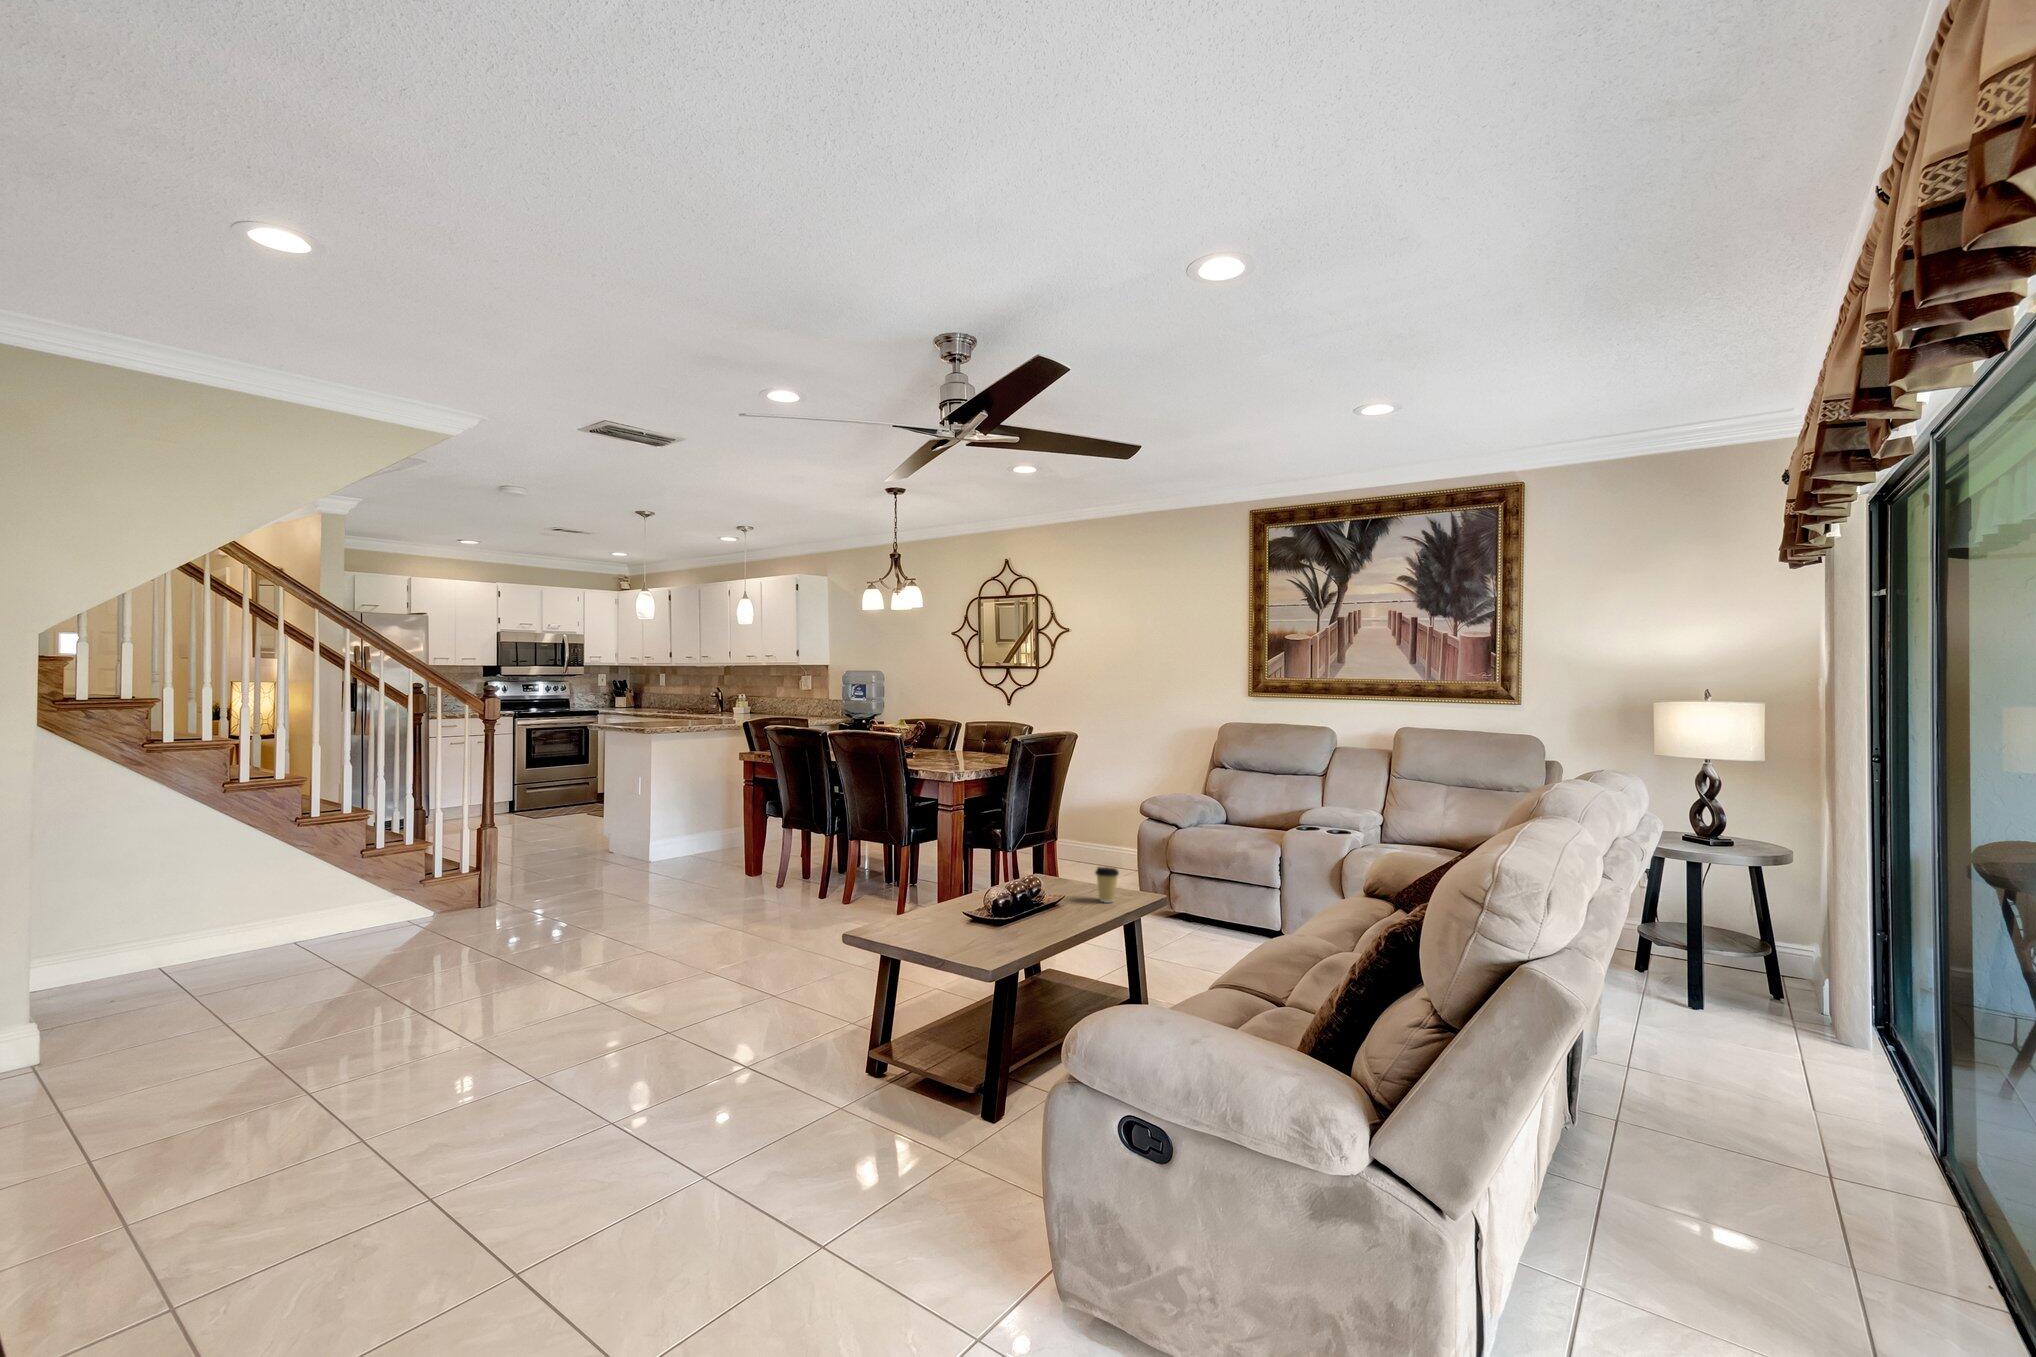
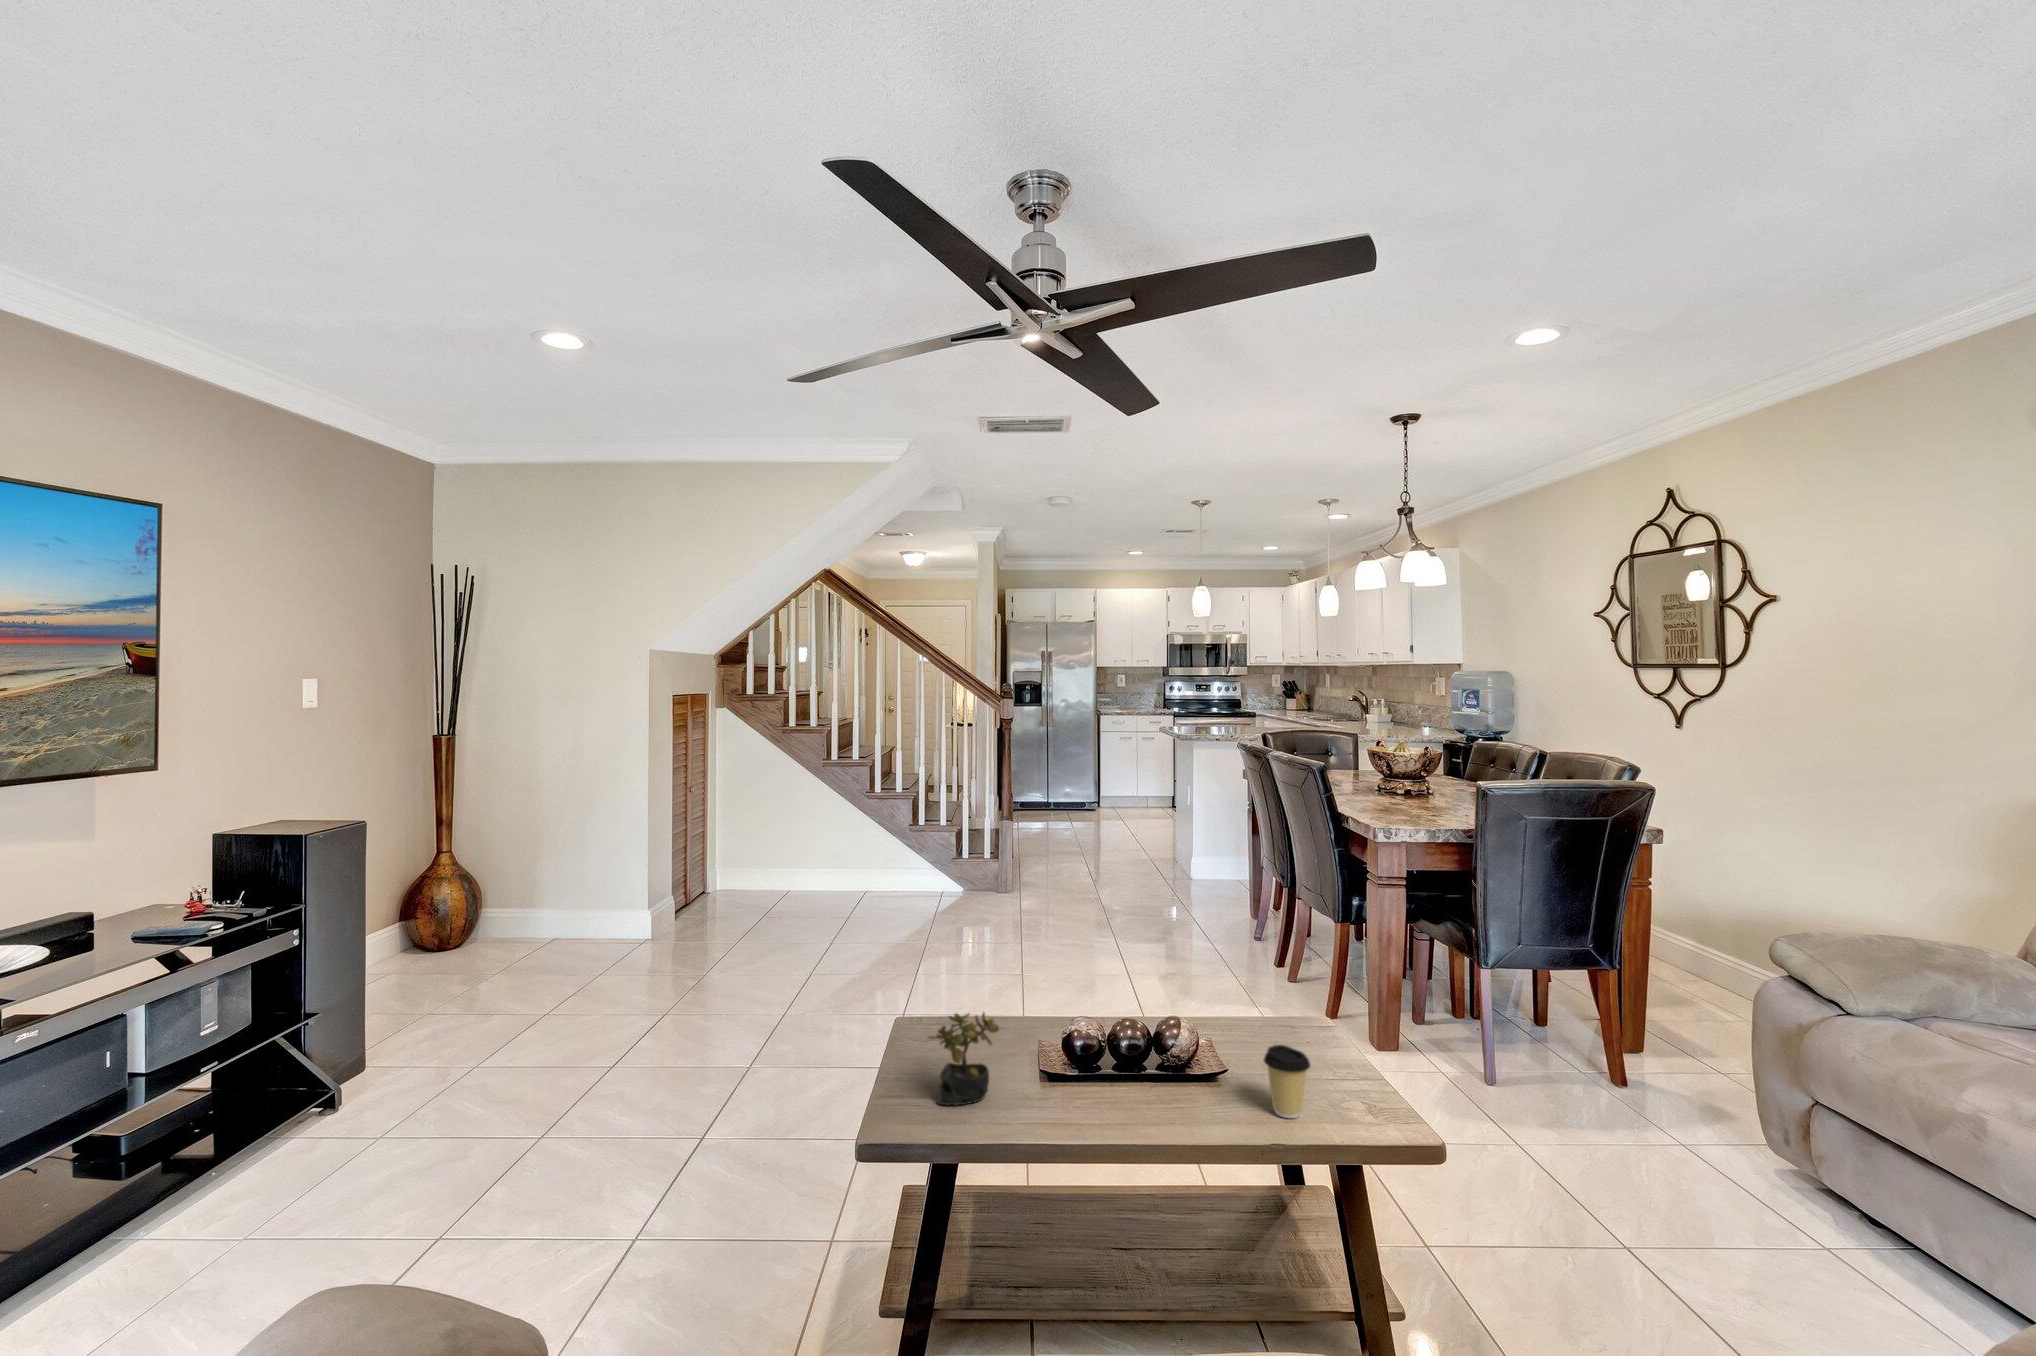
succulent plant: none [959,880,995,946] -> present [929,1013,999,1105]

